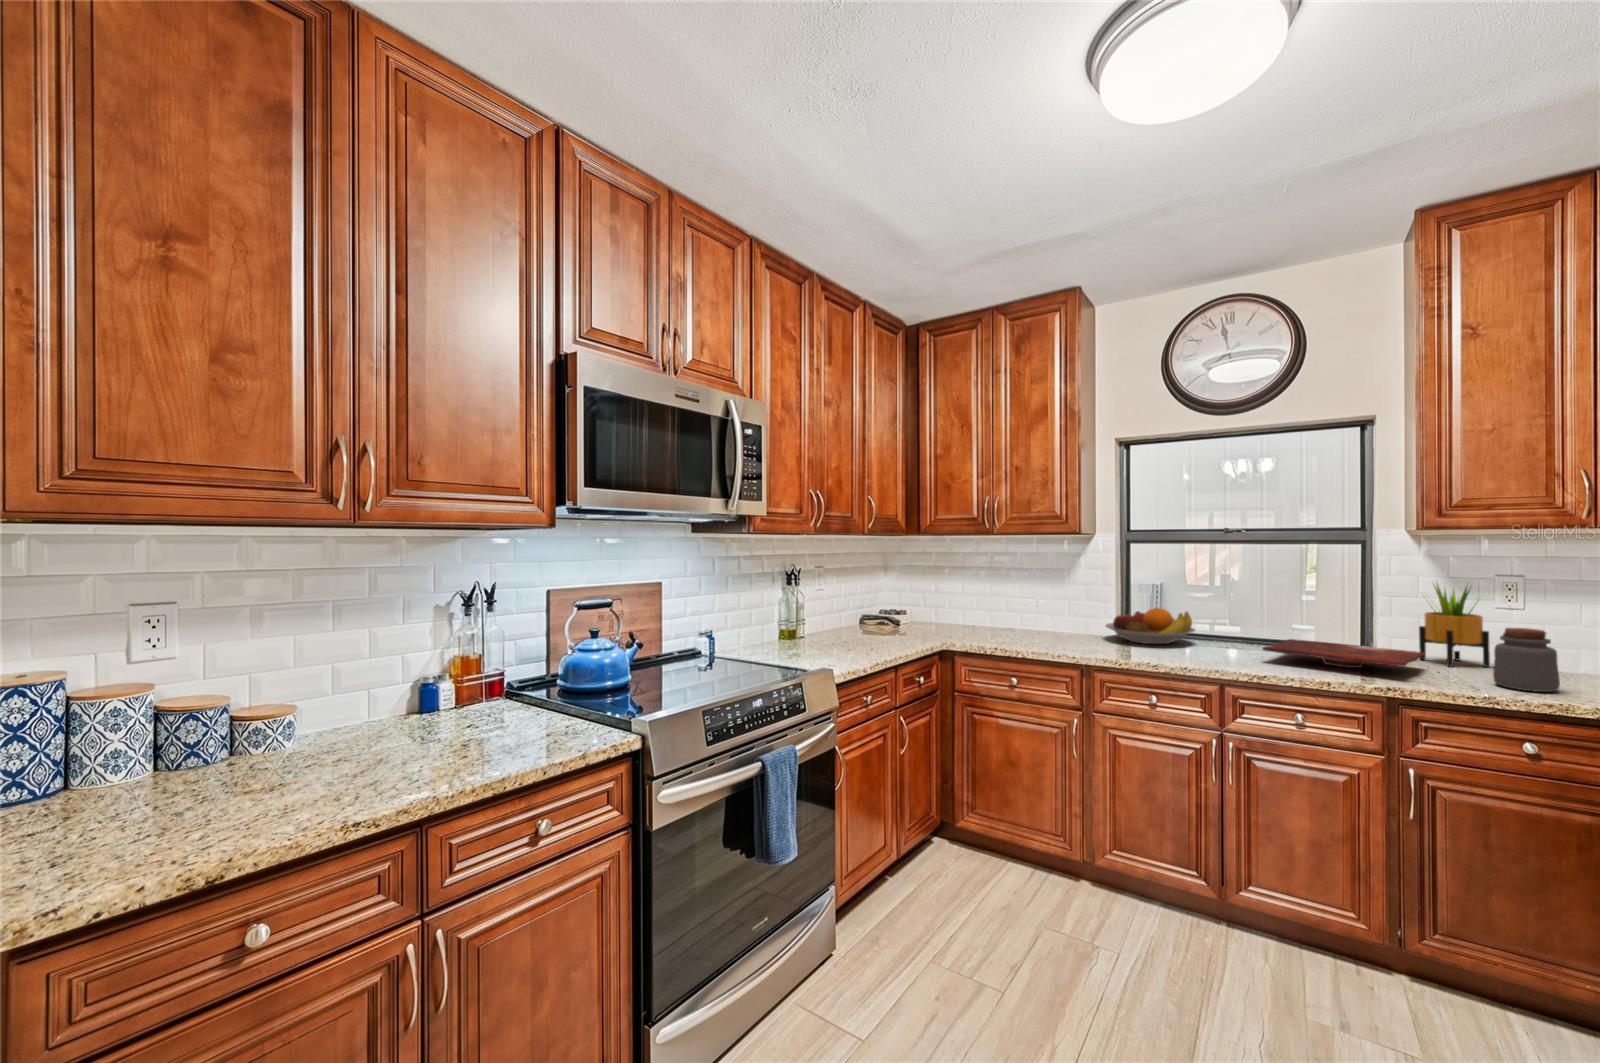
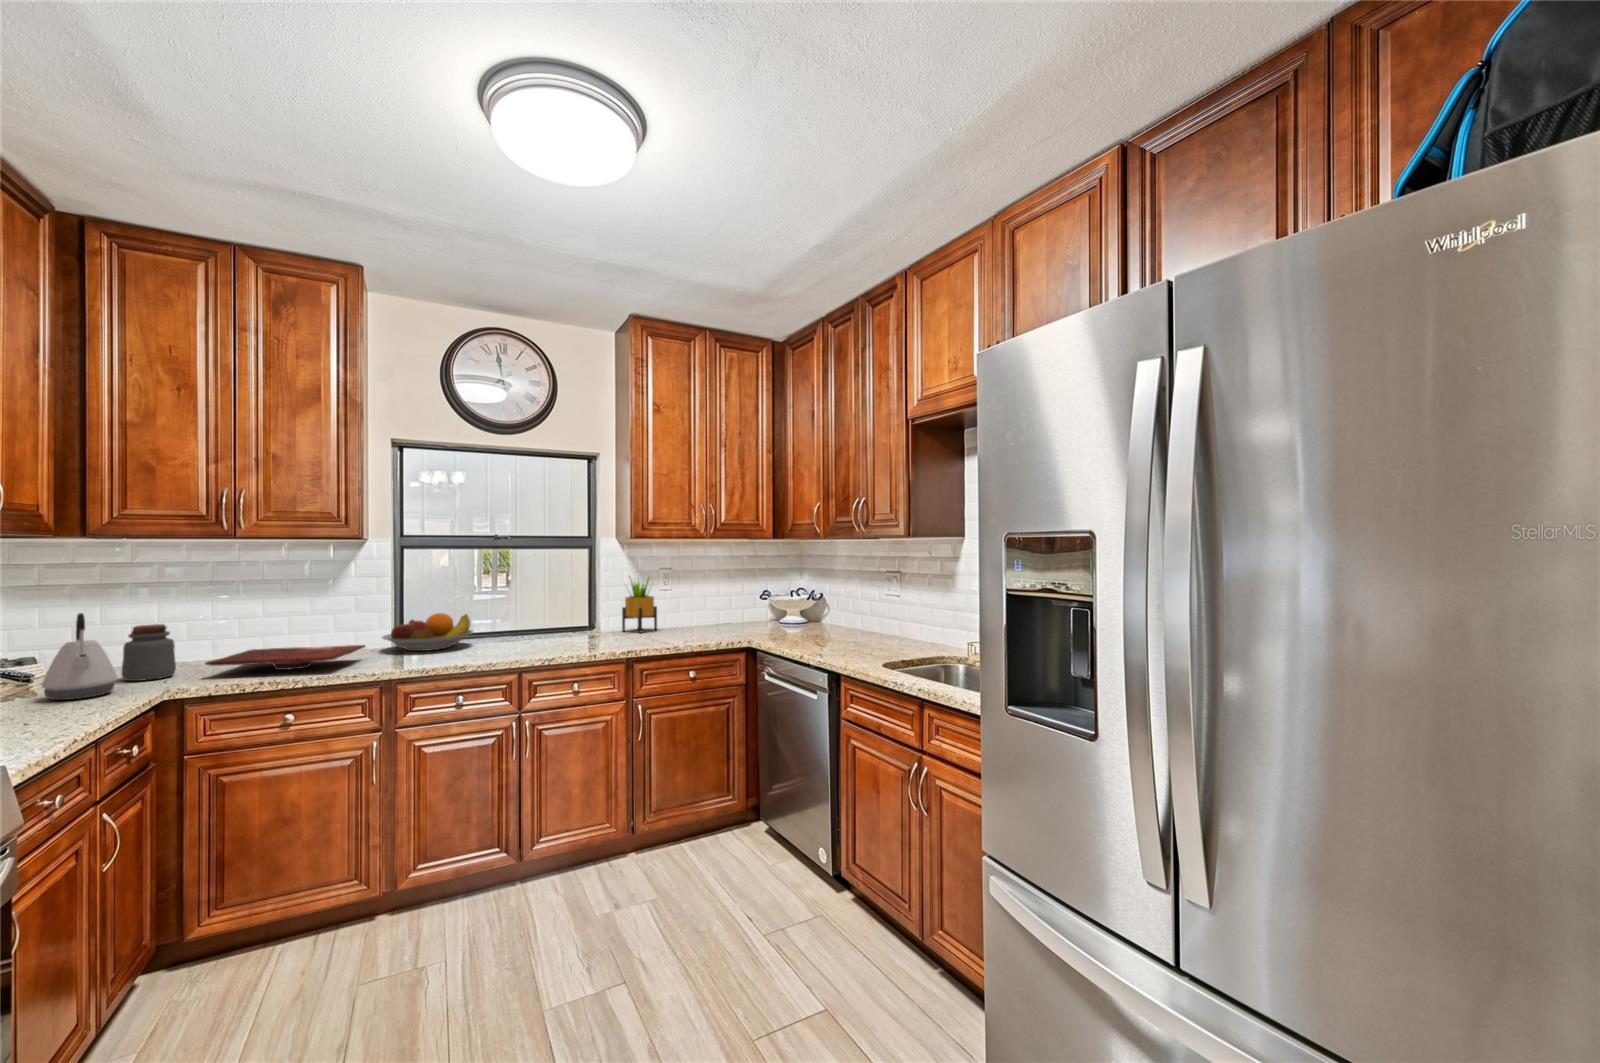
kettle: none [888,585,922,640] -> present [41,613,117,700]
jar: present [1493,628,1560,692] -> present [121,624,176,681]
cutting board: present [1262,639,1425,668] -> present [205,645,365,670]

